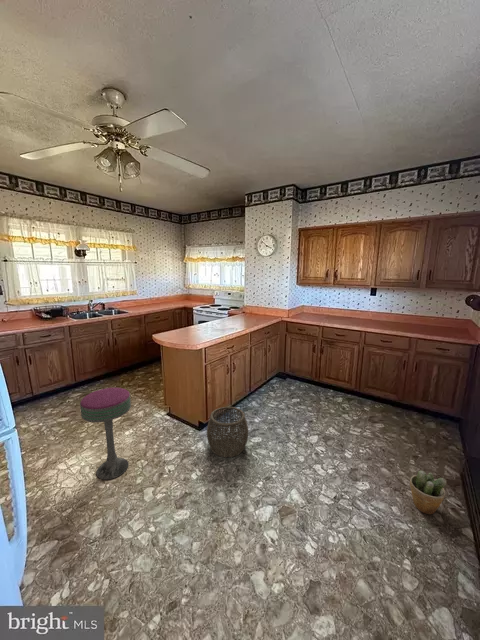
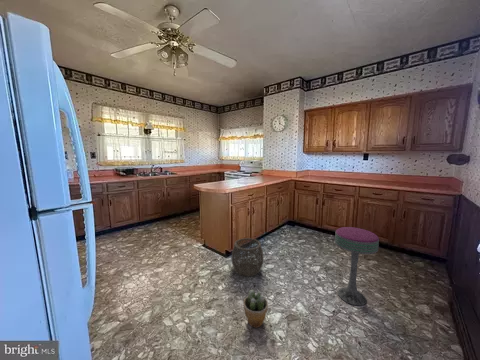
bar stool: present [80,388,131,479] -> present [335,227,379,306]
potted plant: present [410,471,447,514] -> present [244,290,268,328]

